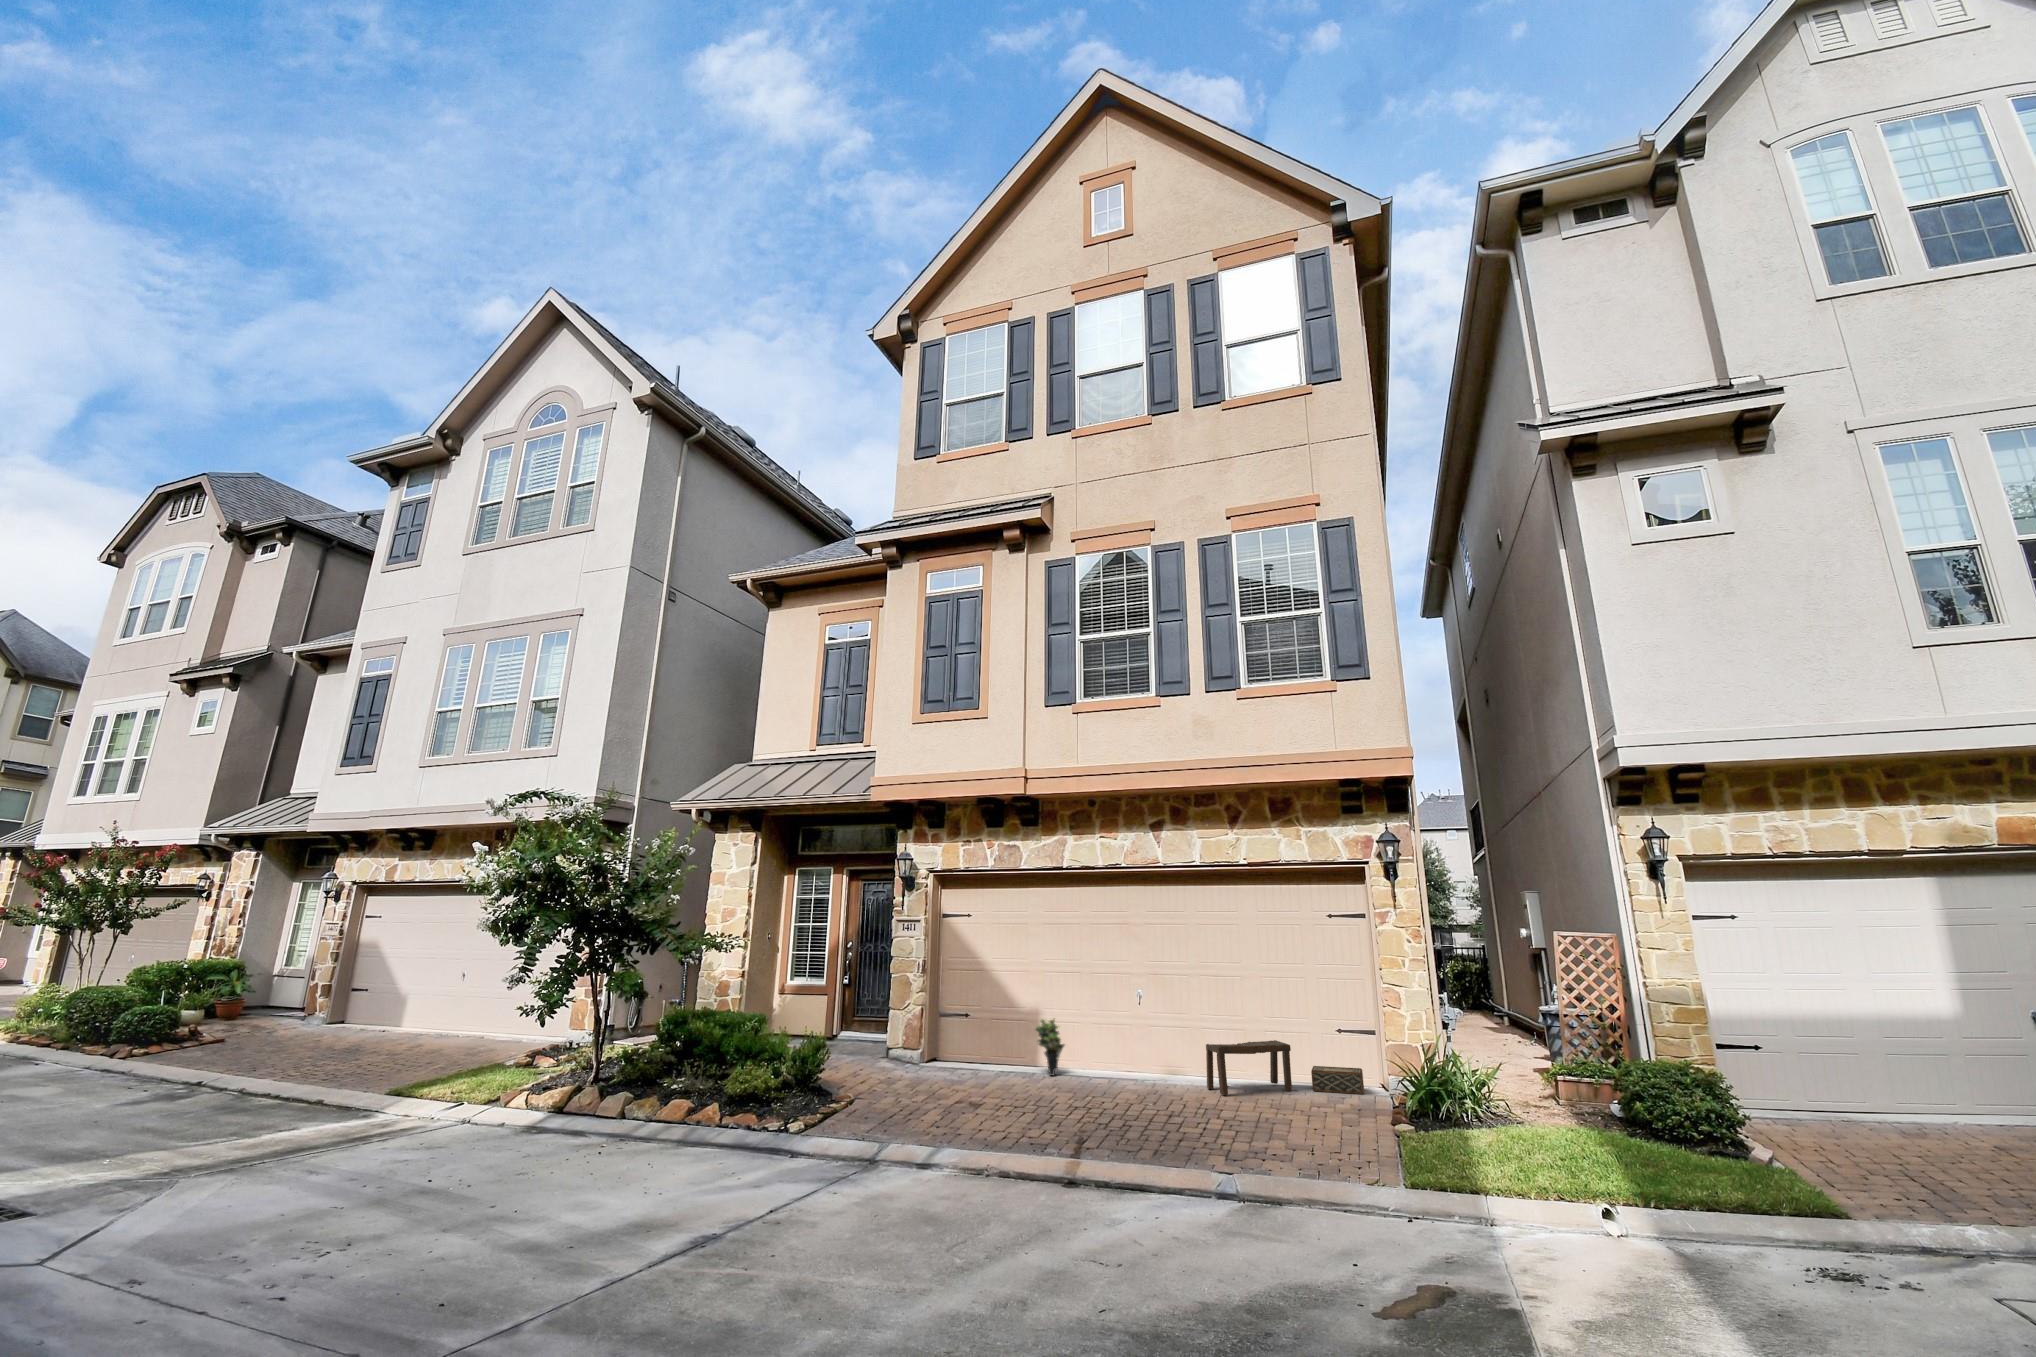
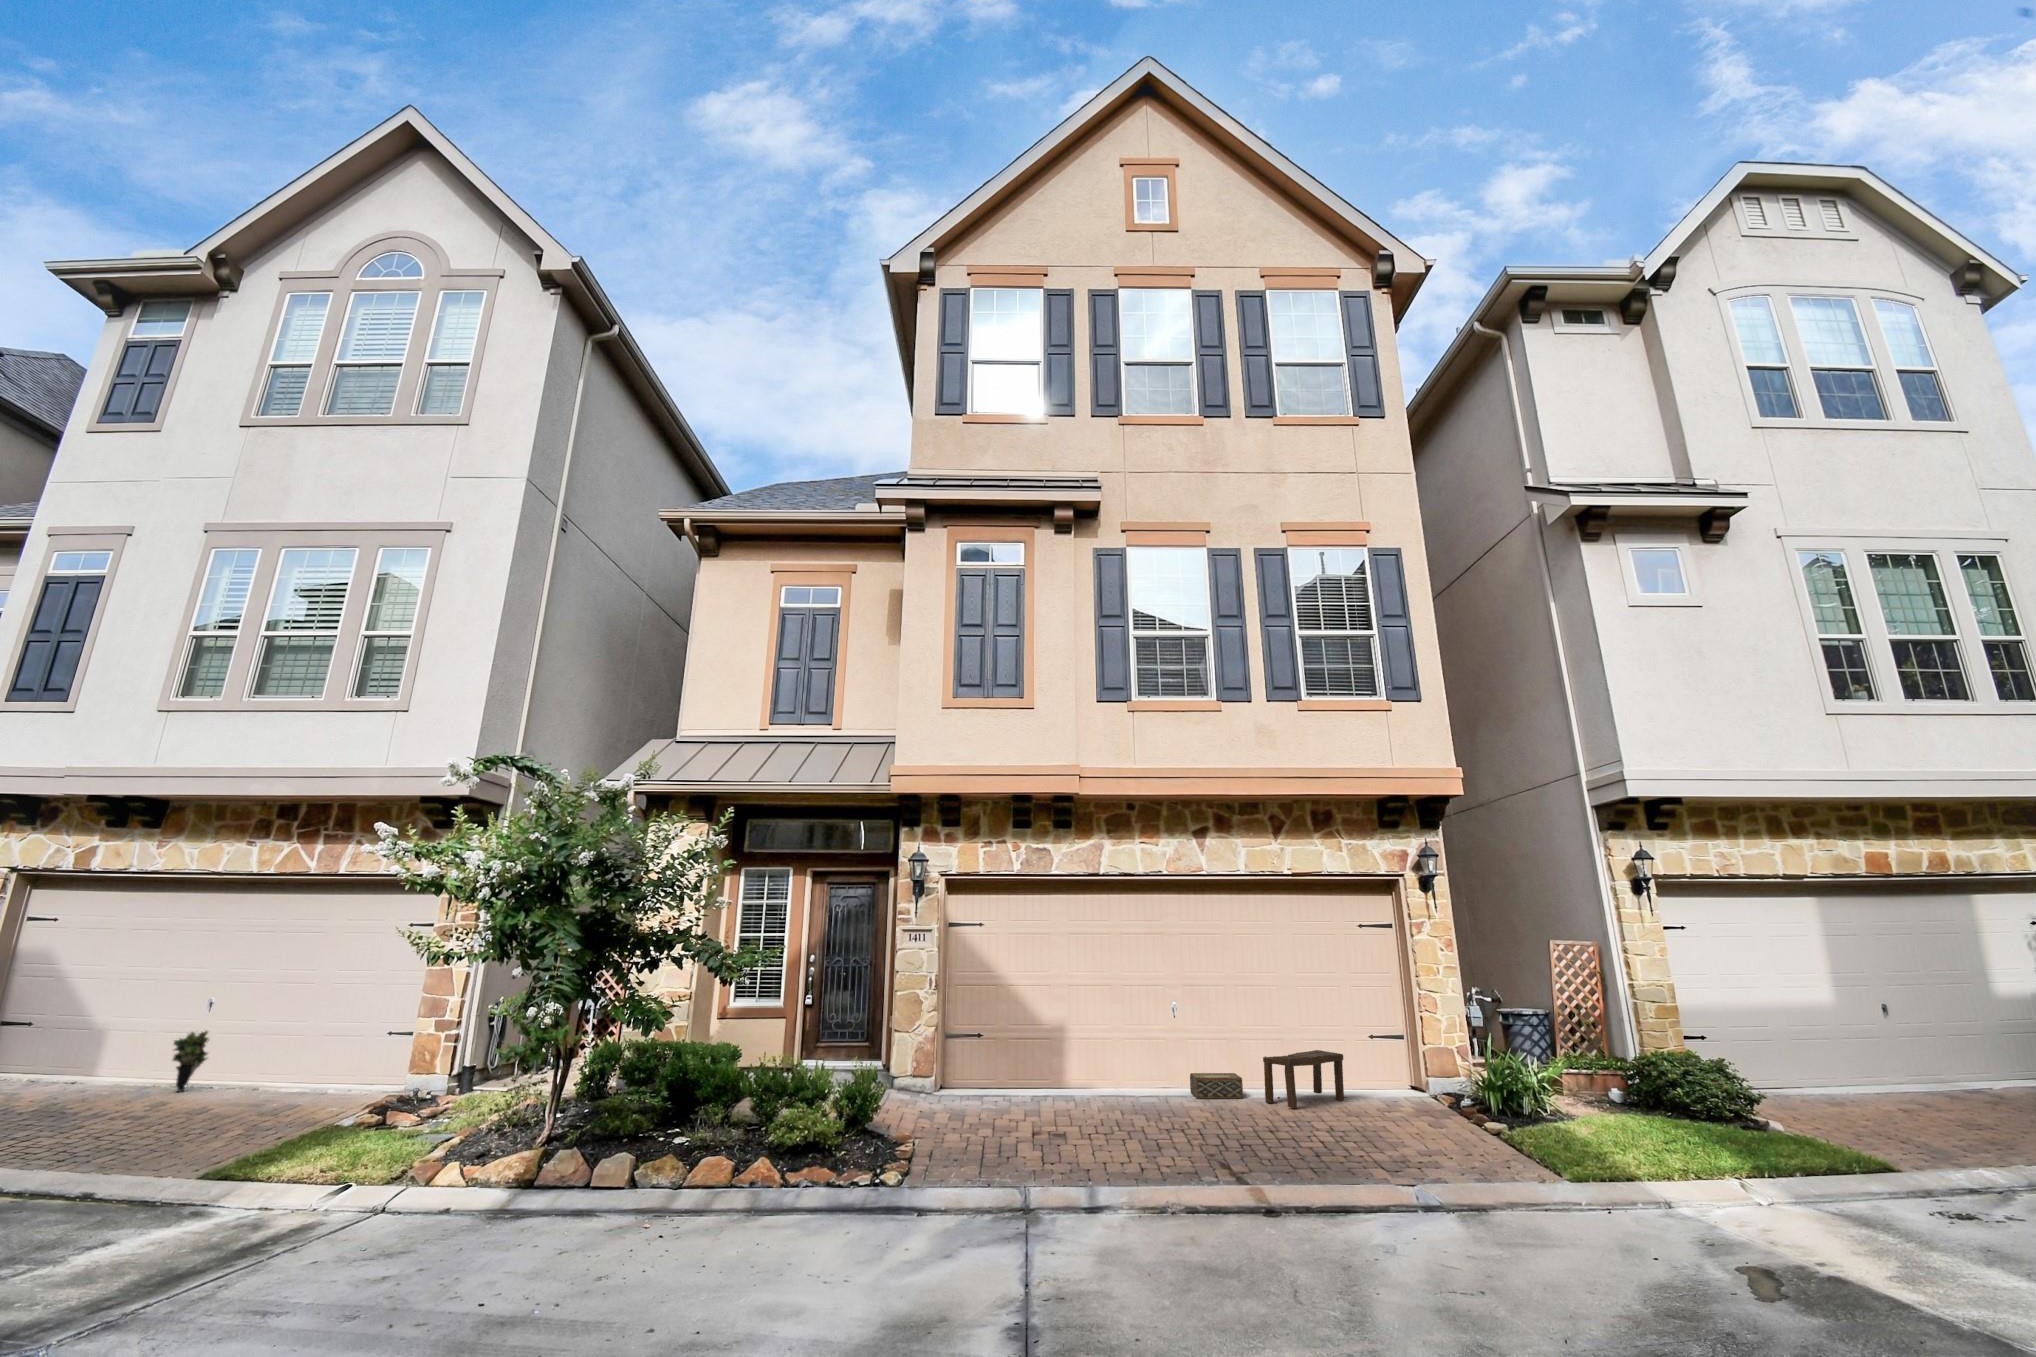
potted plant: present [1036,1019,1064,1075] -> present [173,1031,209,1091]
woven basket: present [1311,1066,1364,1094] -> present [1190,1073,1243,1098]

